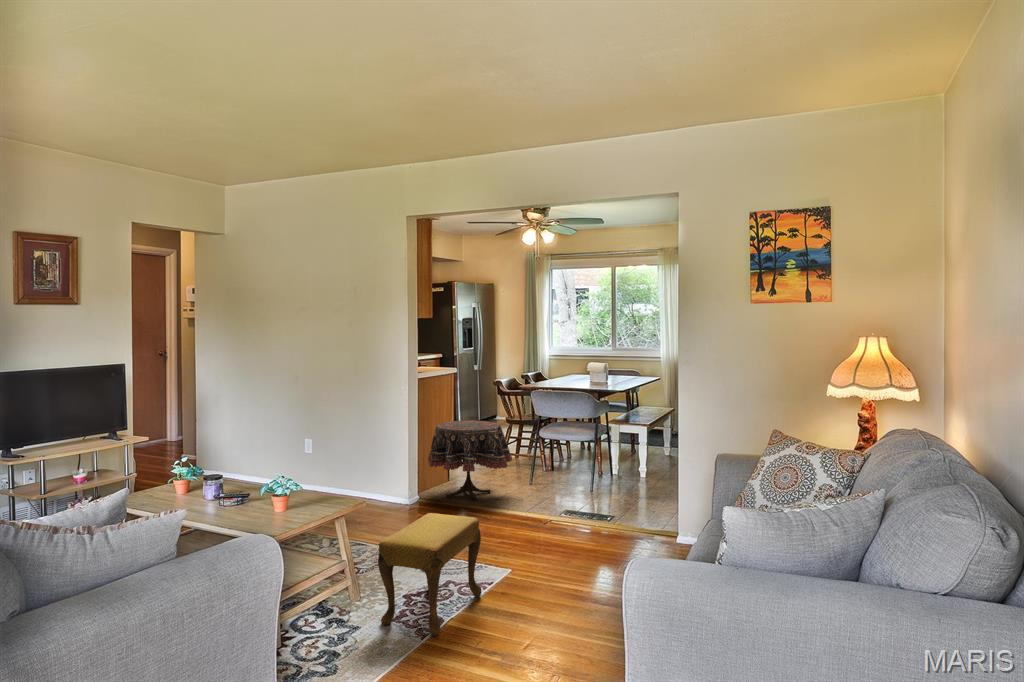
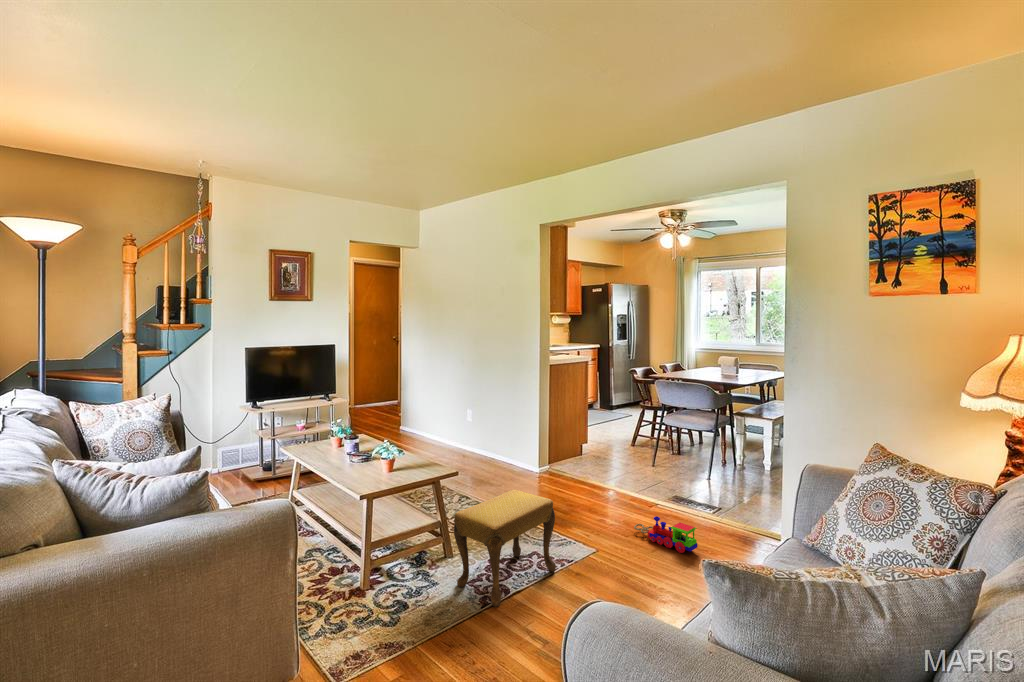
side table: present [428,420,512,501] -> none [558,405,632,475]
toy train: none [542,529,610,562] -> present [634,516,698,553]

